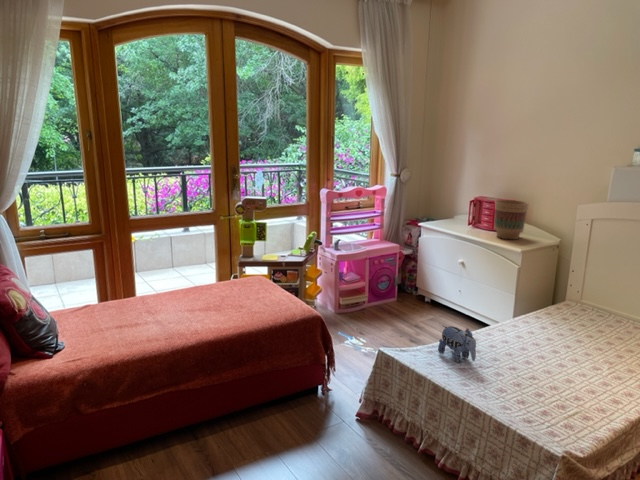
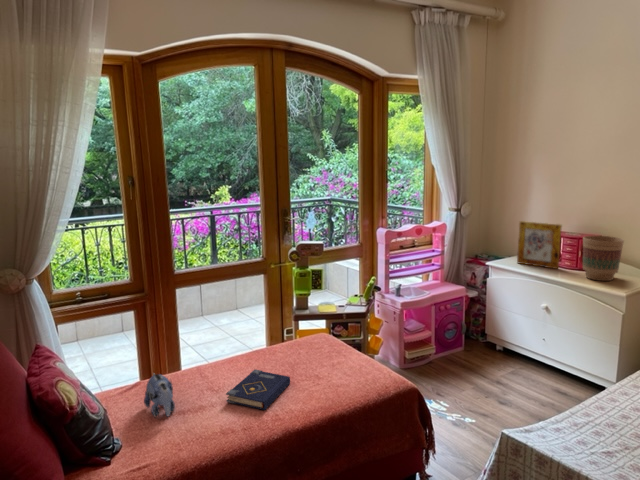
picture frame: none [444,187,481,230] -> present [517,221,562,269]
book: none [158,297,216,326] -> present [226,369,290,410]
plush toy: present [438,326,476,362] -> present [144,374,175,417]

